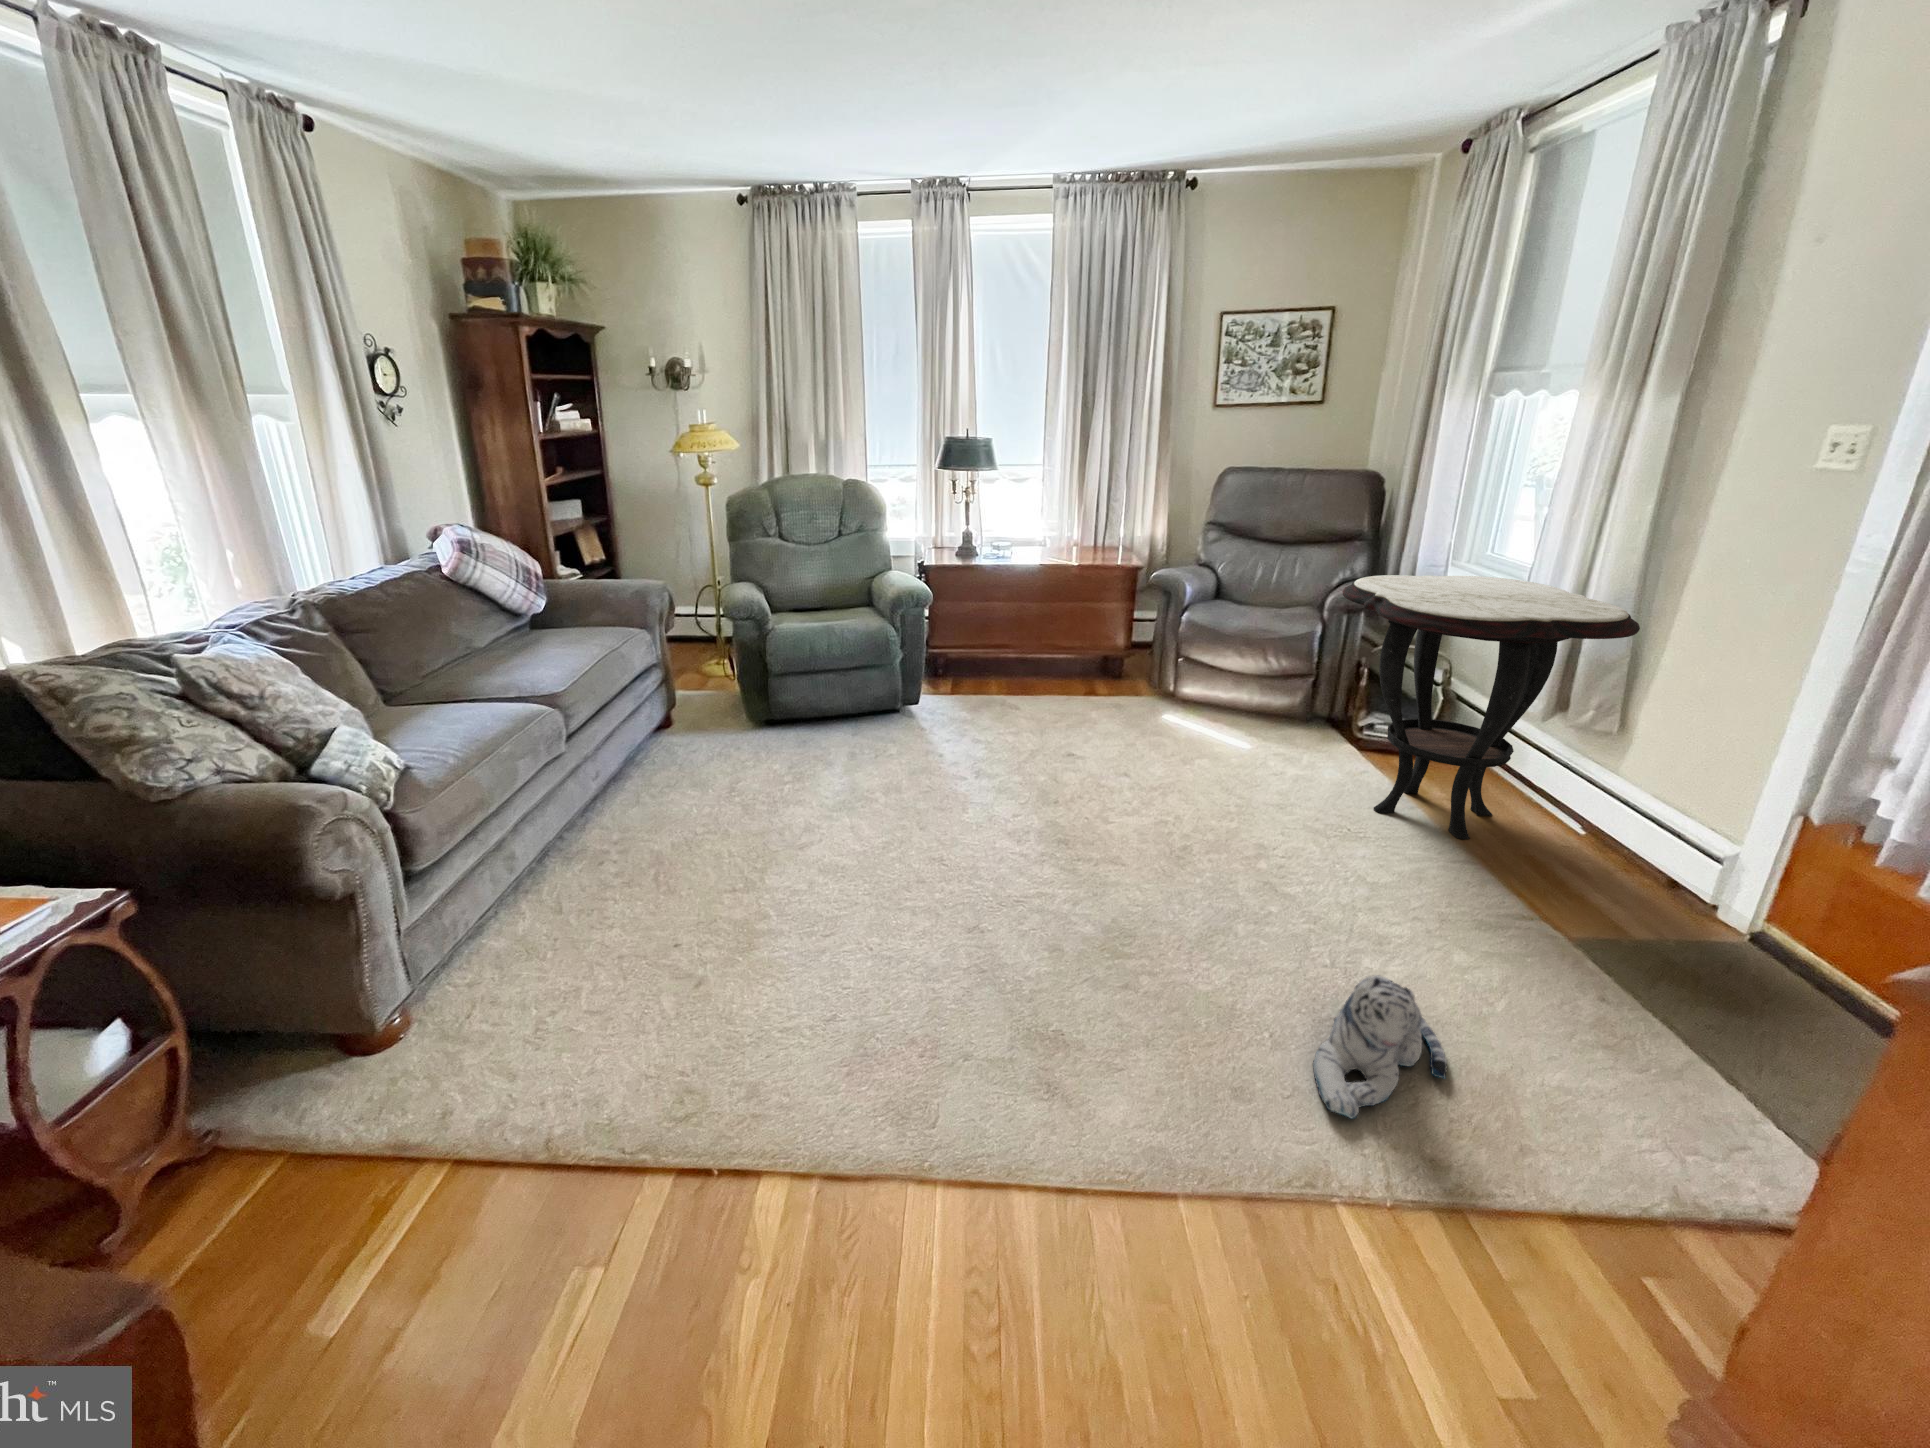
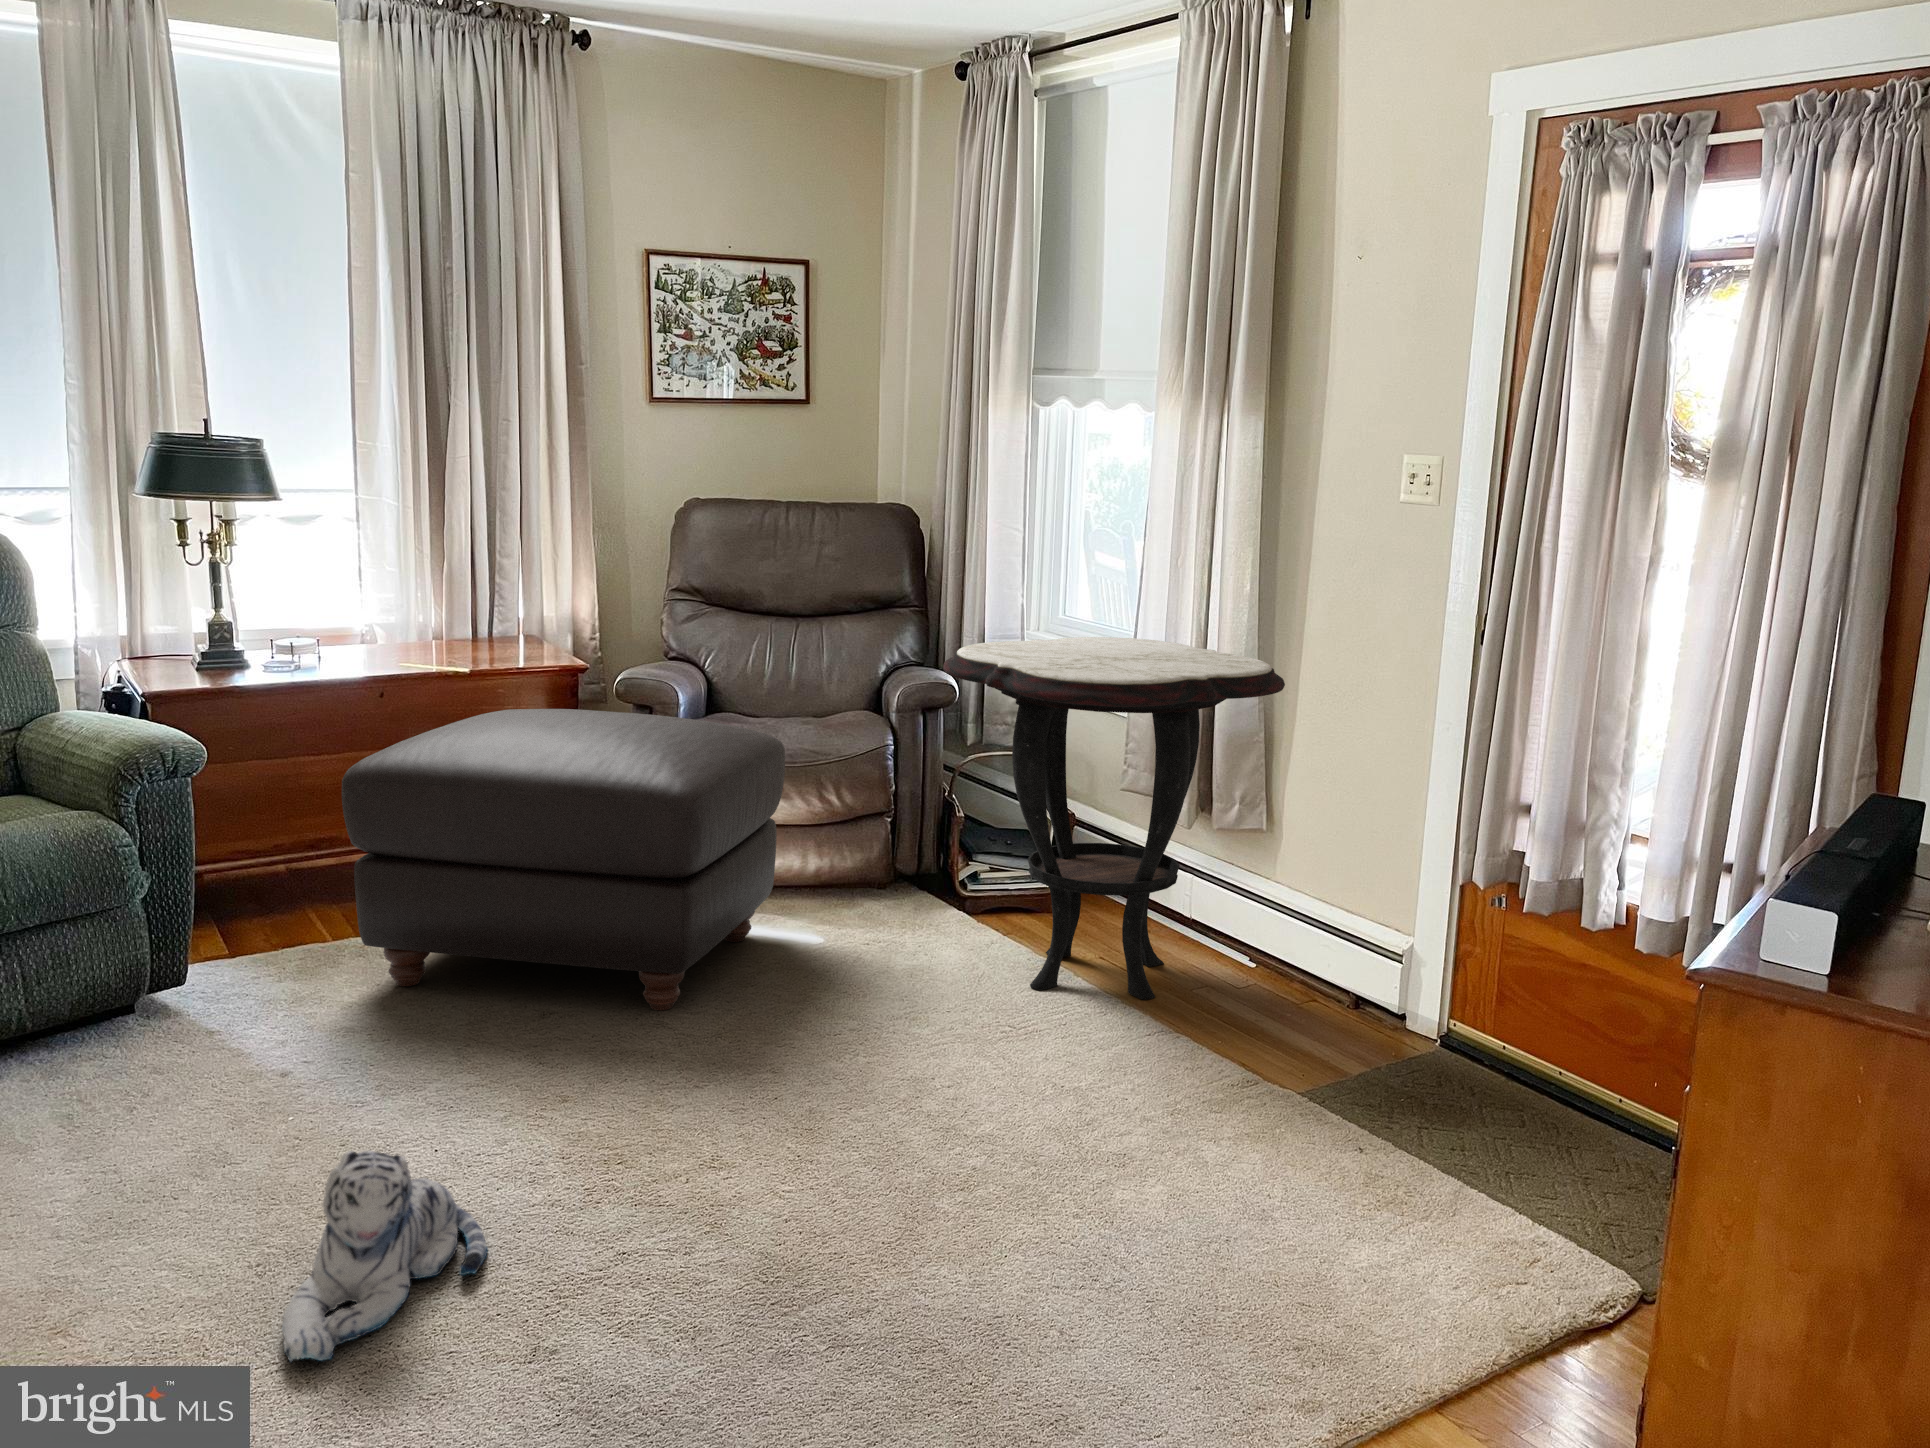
ottoman: none [988,592,1239,771] -> present [342,709,785,1010]
plush toy: present [1313,975,1448,1119] -> present [282,1151,487,1362]

